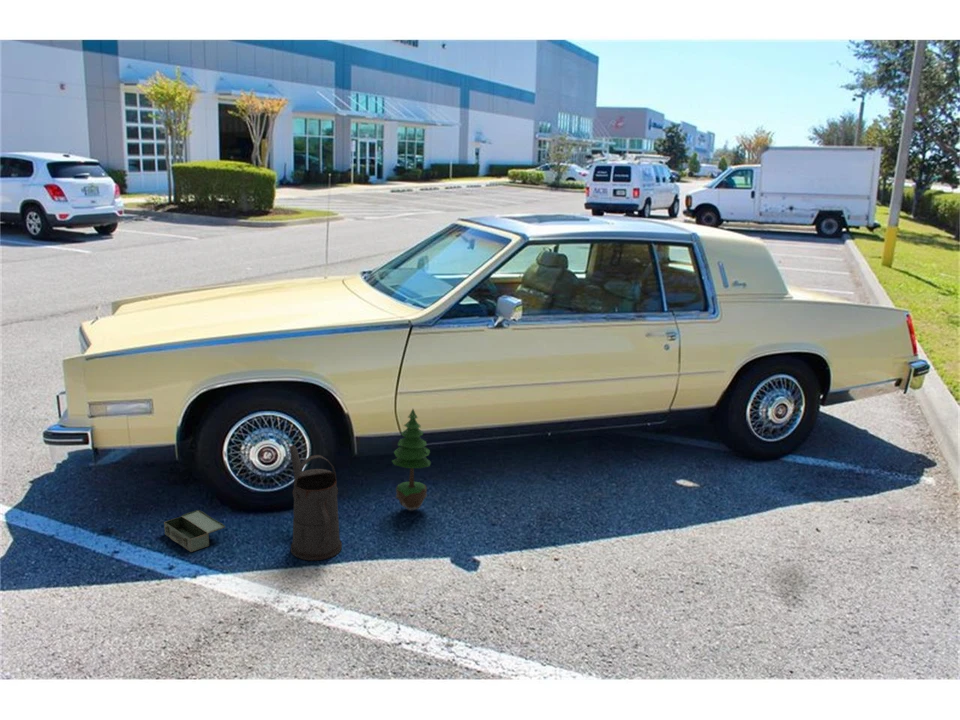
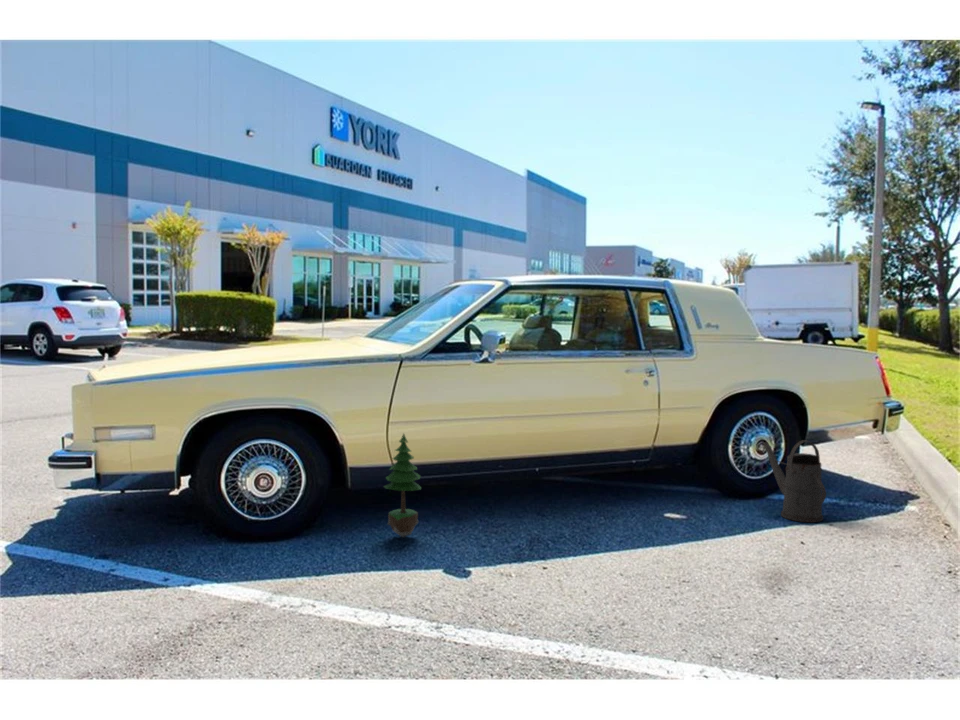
watering can: present [290,445,342,560] -> present [764,440,826,522]
toolbox: present [164,510,225,552] -> none [161,535,221,569]

